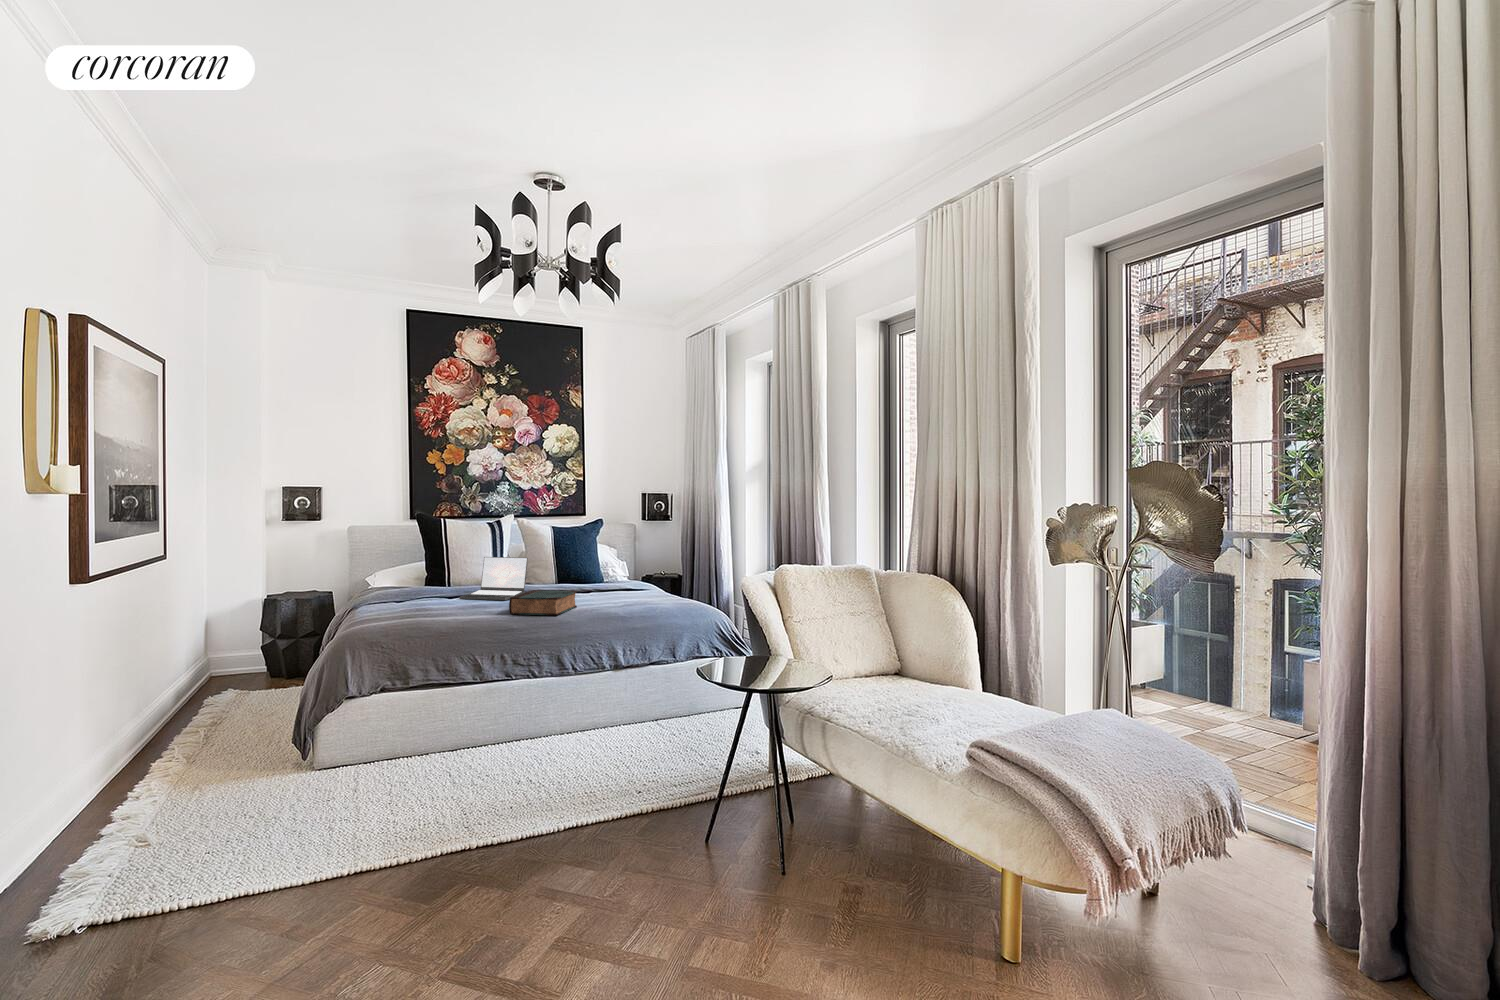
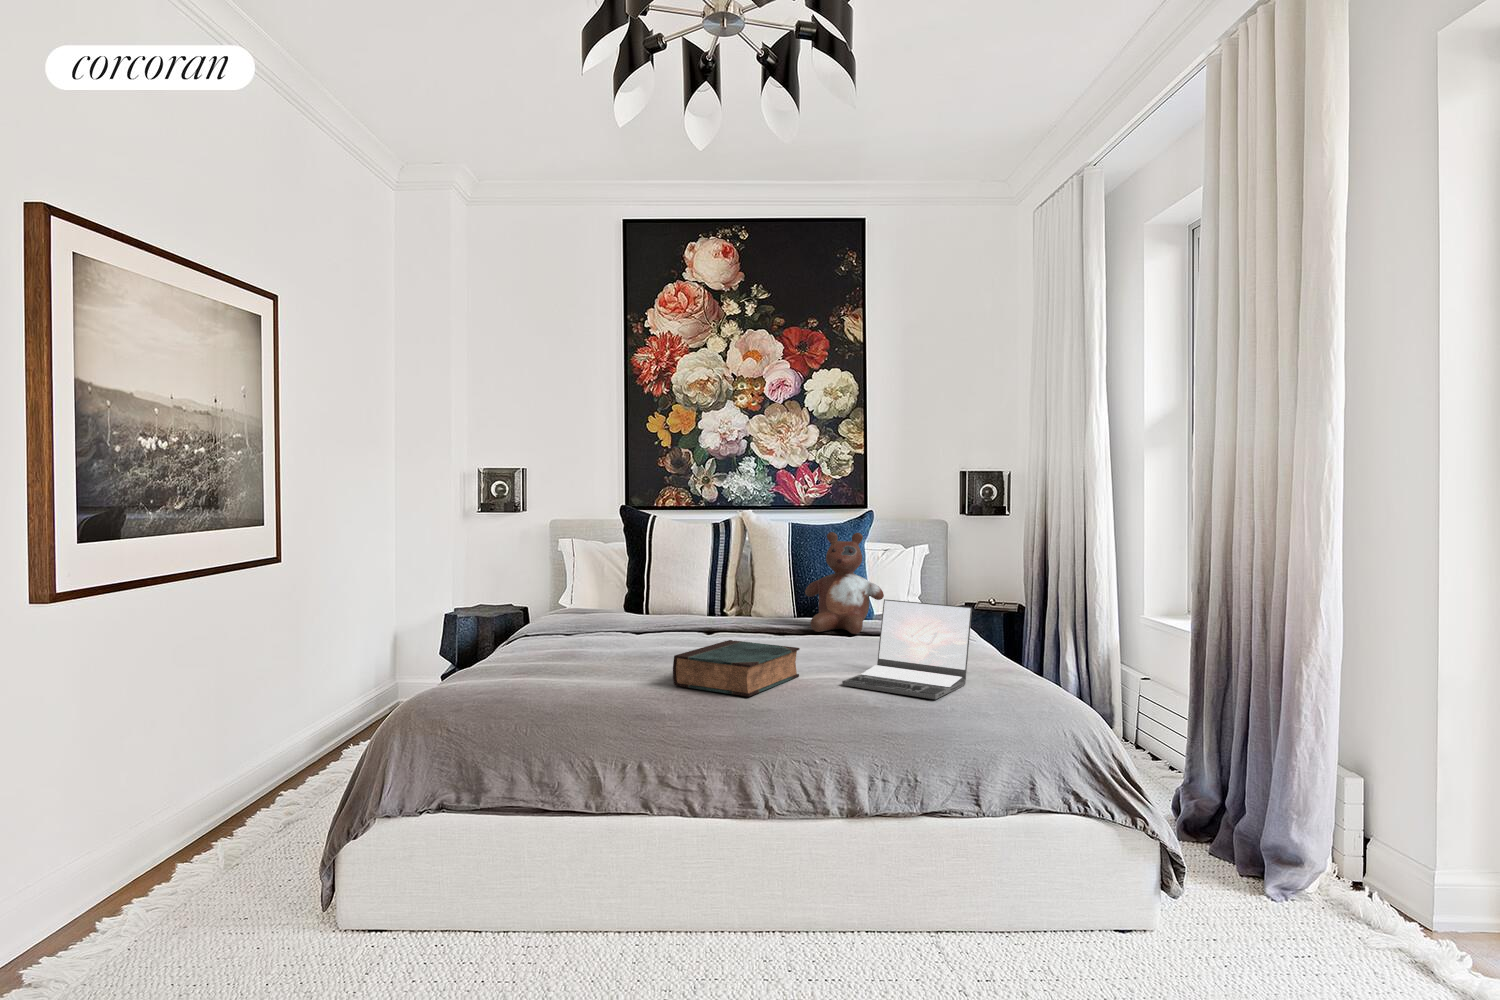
stuffed bear: none [562,529,610,588] -> present [805,532,884,634]
laptop: present [460,557,528,600] -> present [842,599,972,699]

